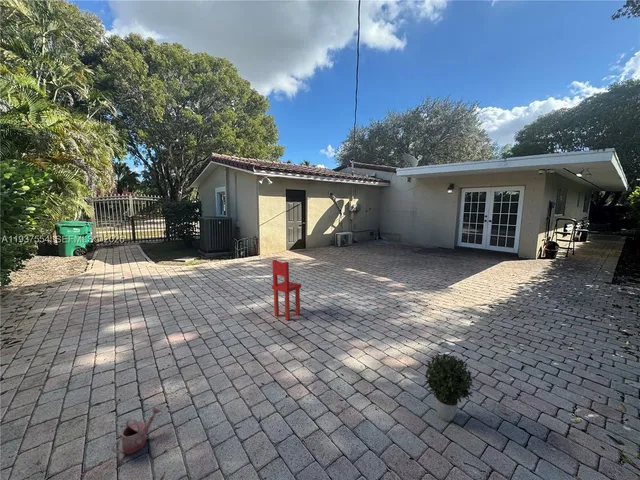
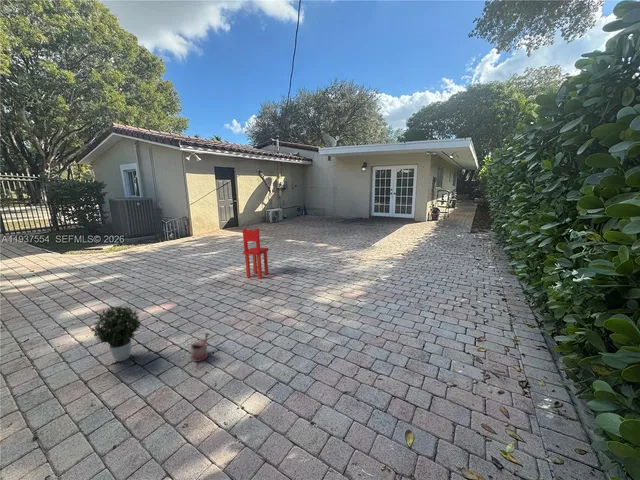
potted plant: present [425,353,473,421] -> present [91,307,141,362]

